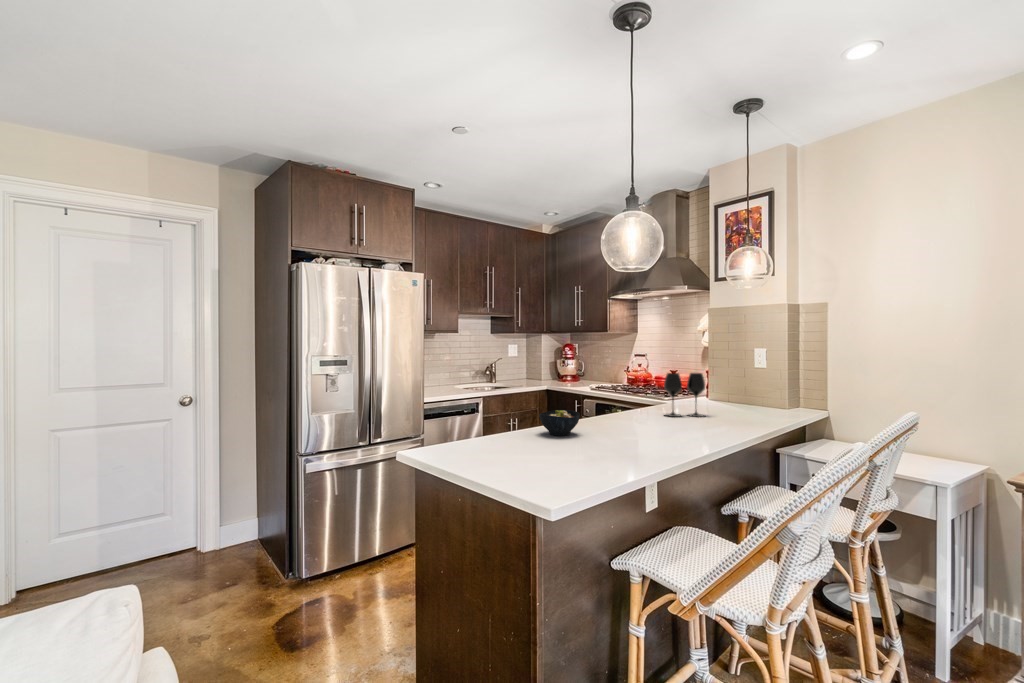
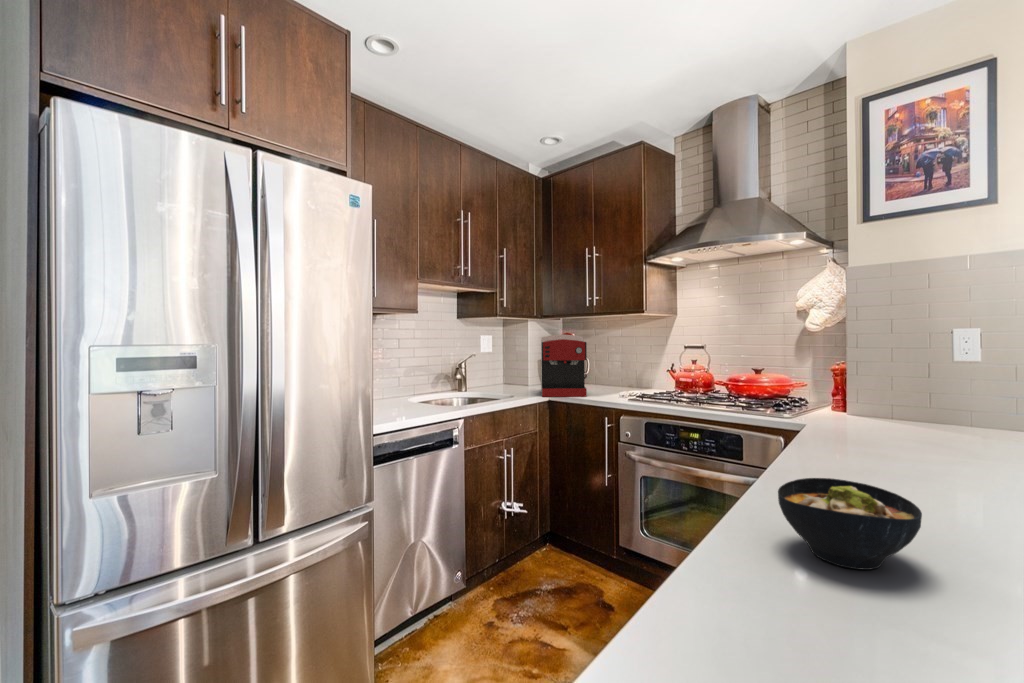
coffee maker: none [539,346,572,388] -> present [541,334,587,397]
wine glass: present [664,373,705,417] -> none [883,371,969,461]

